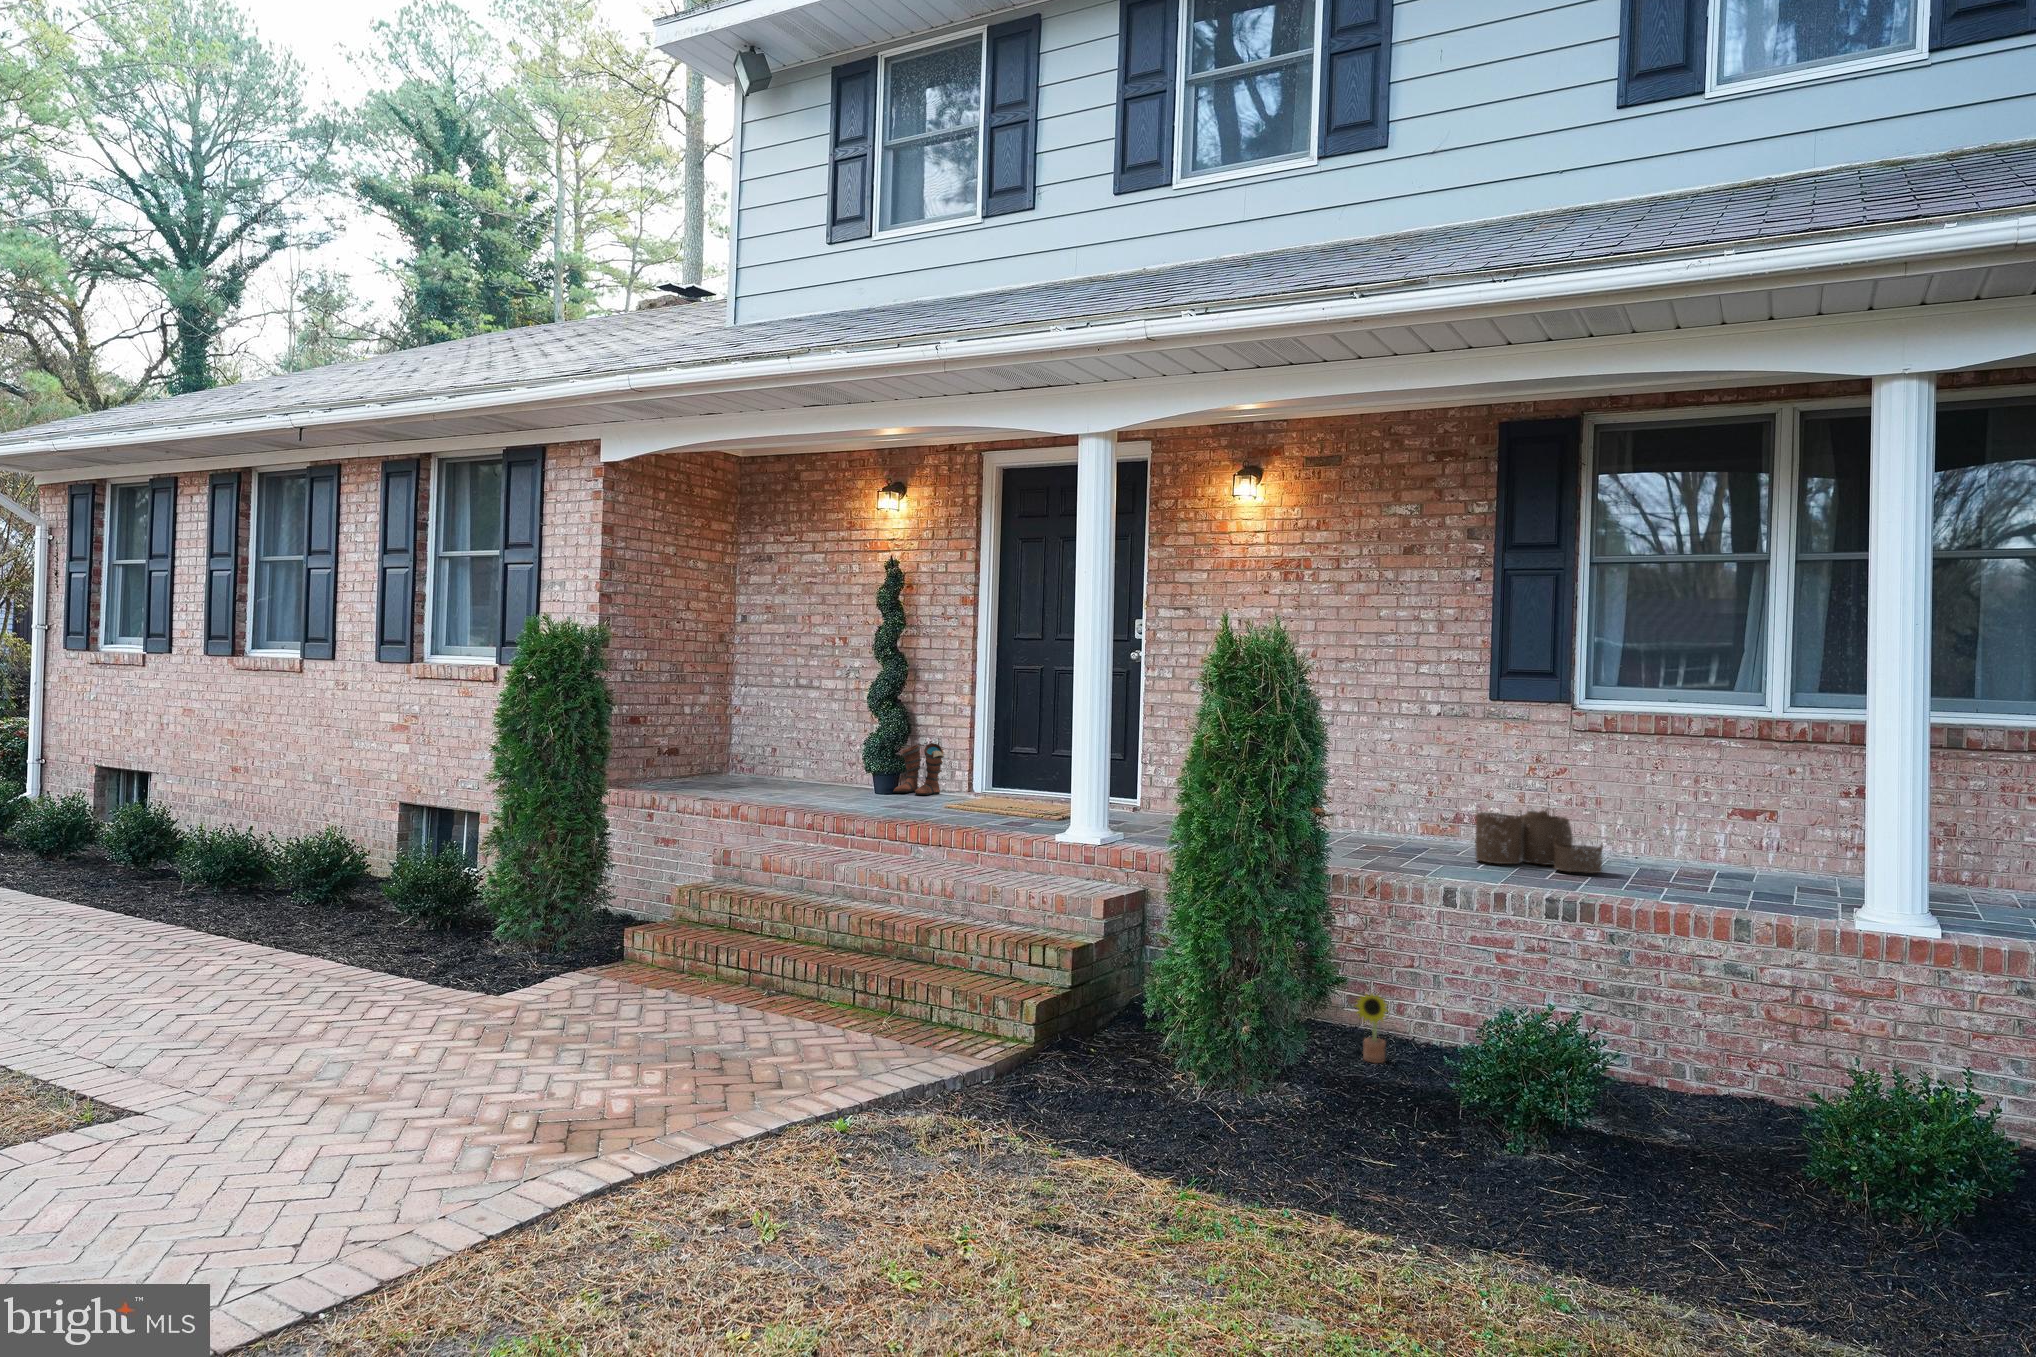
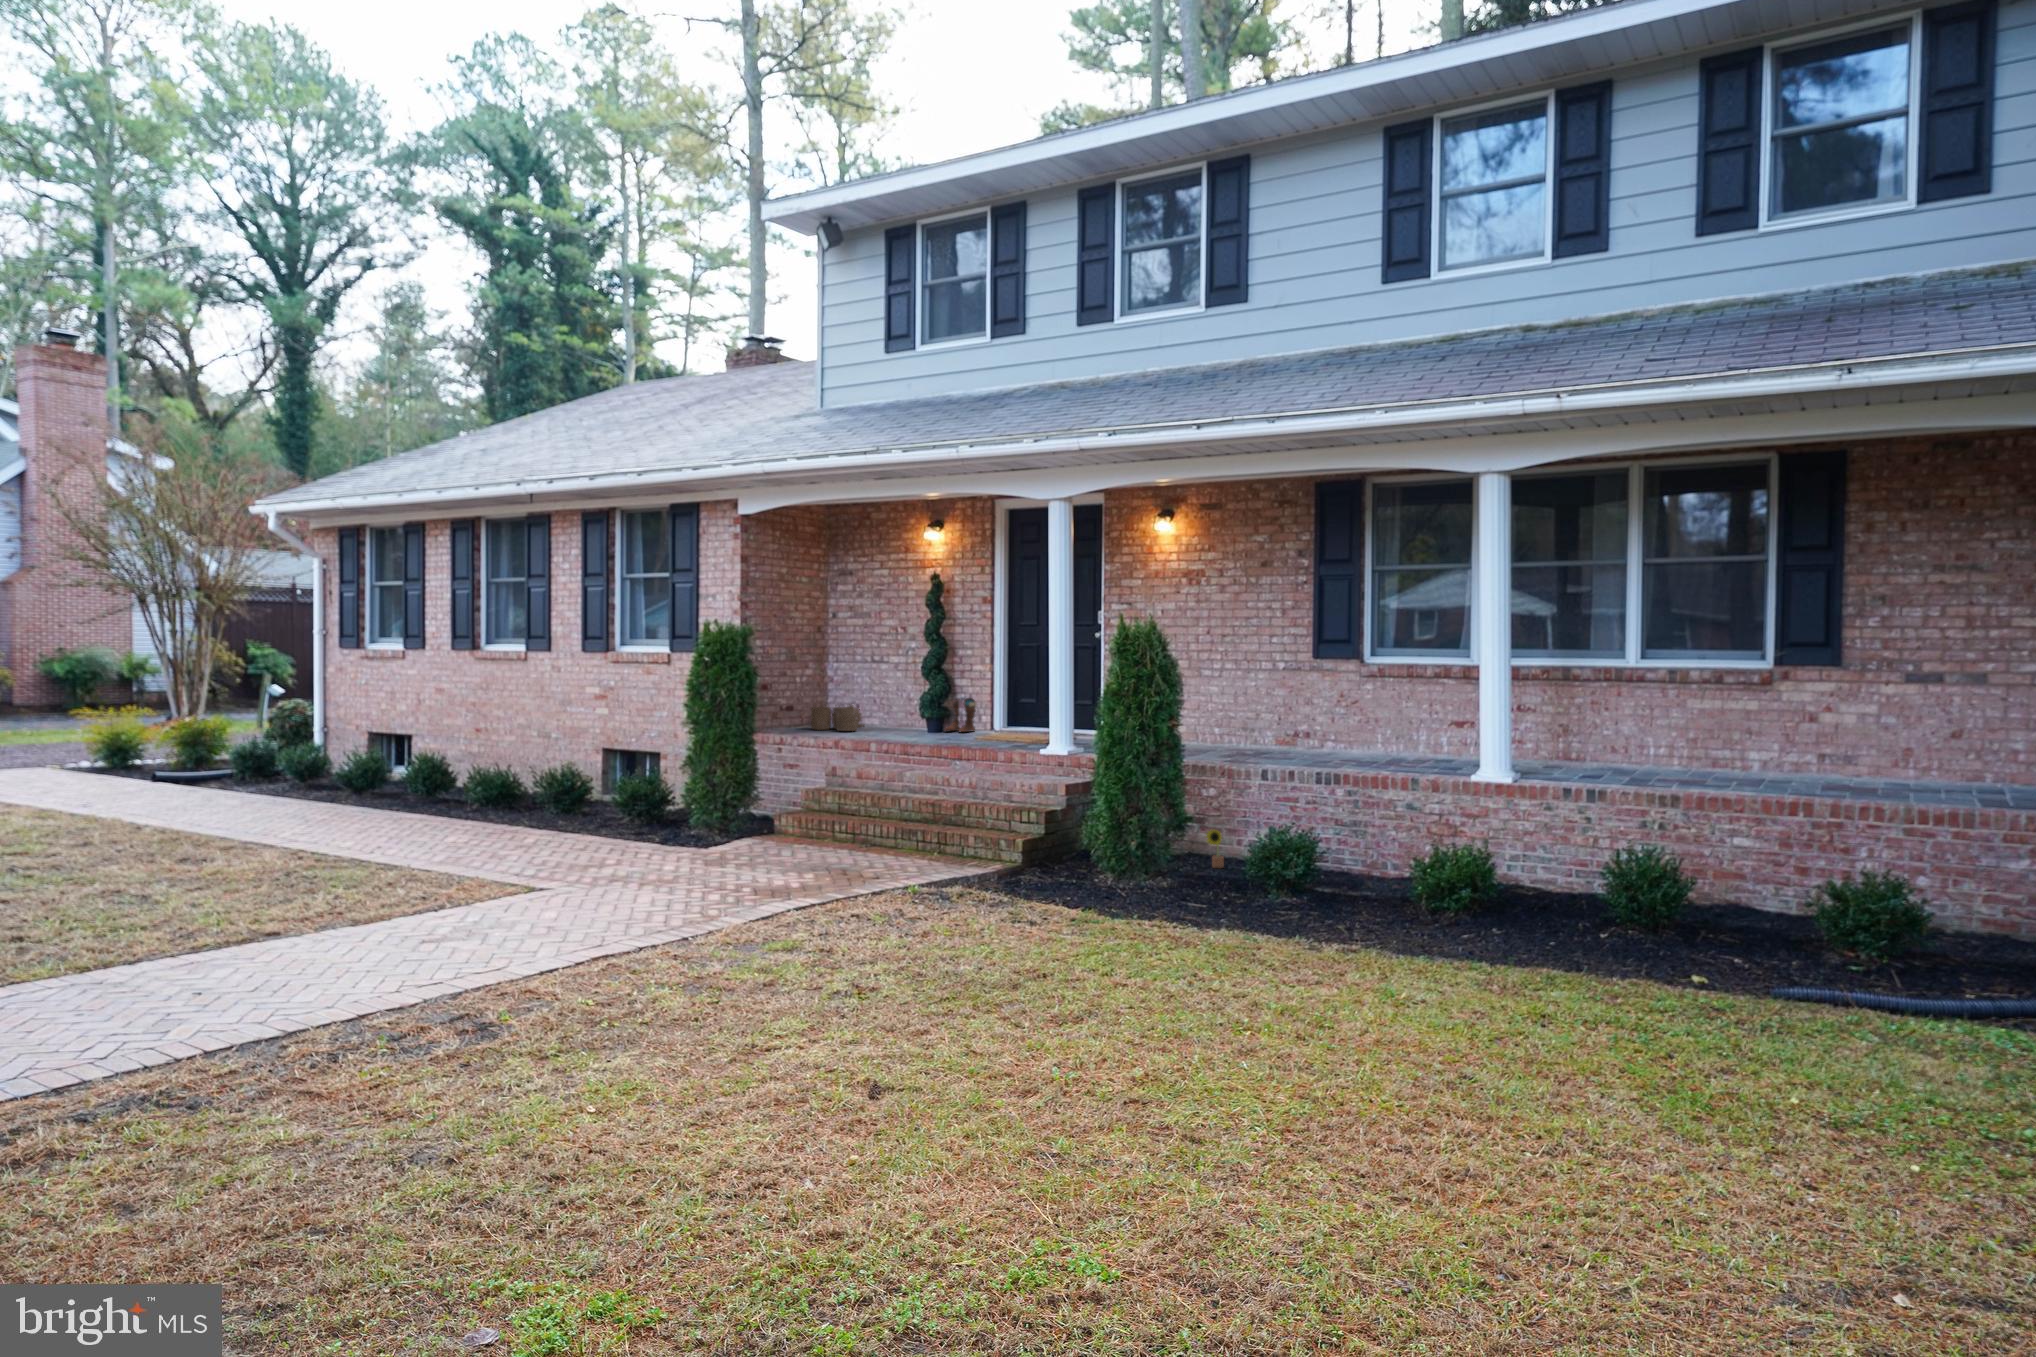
woven basket: present [1475,809,1603,873] -> present [811,704,865,731]

